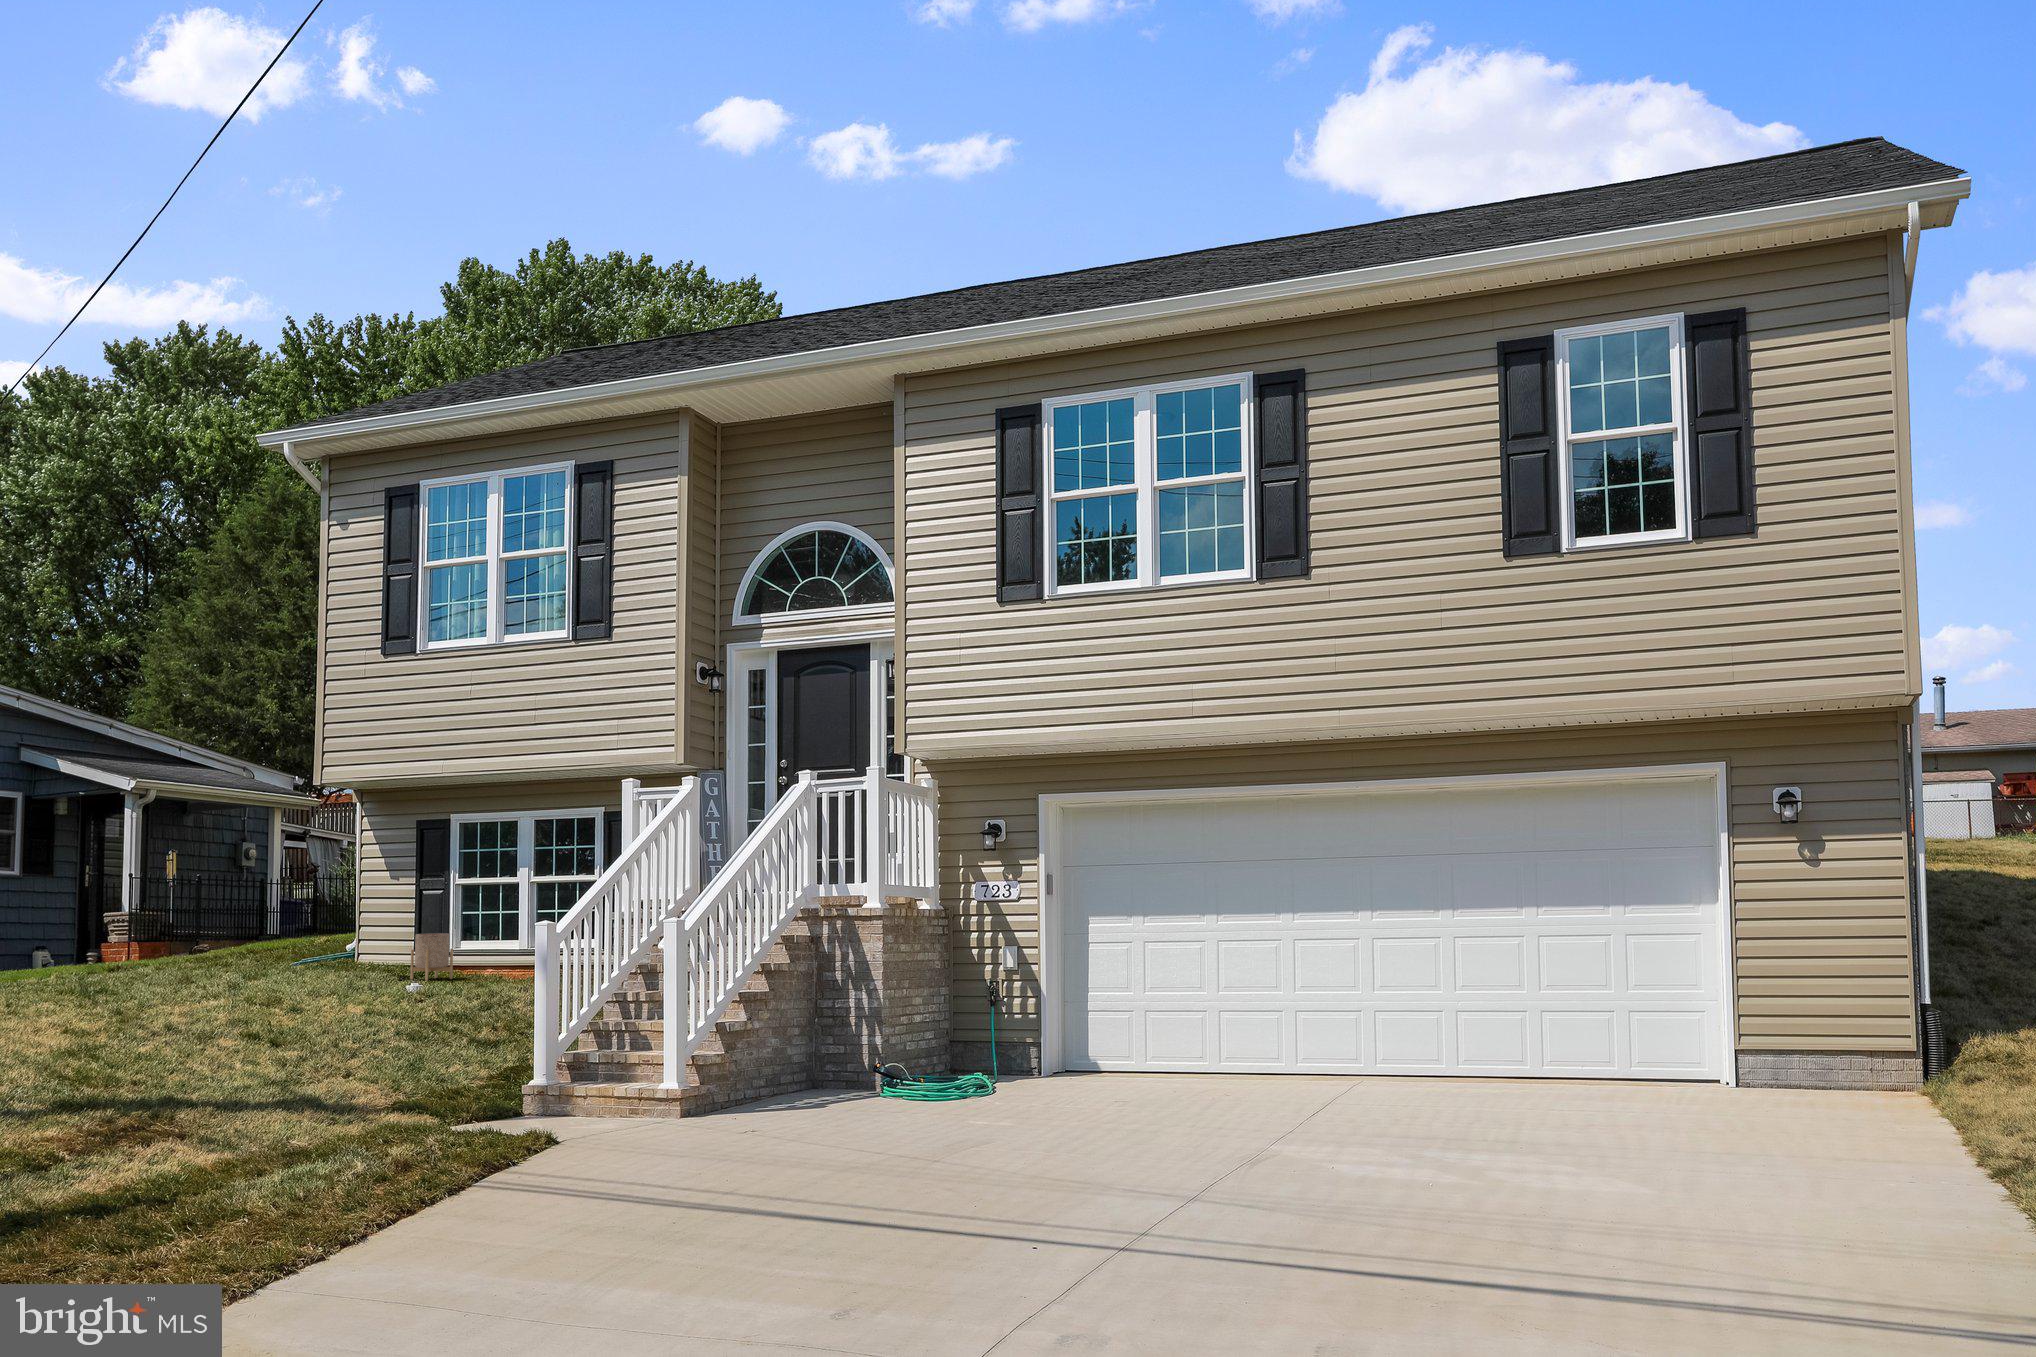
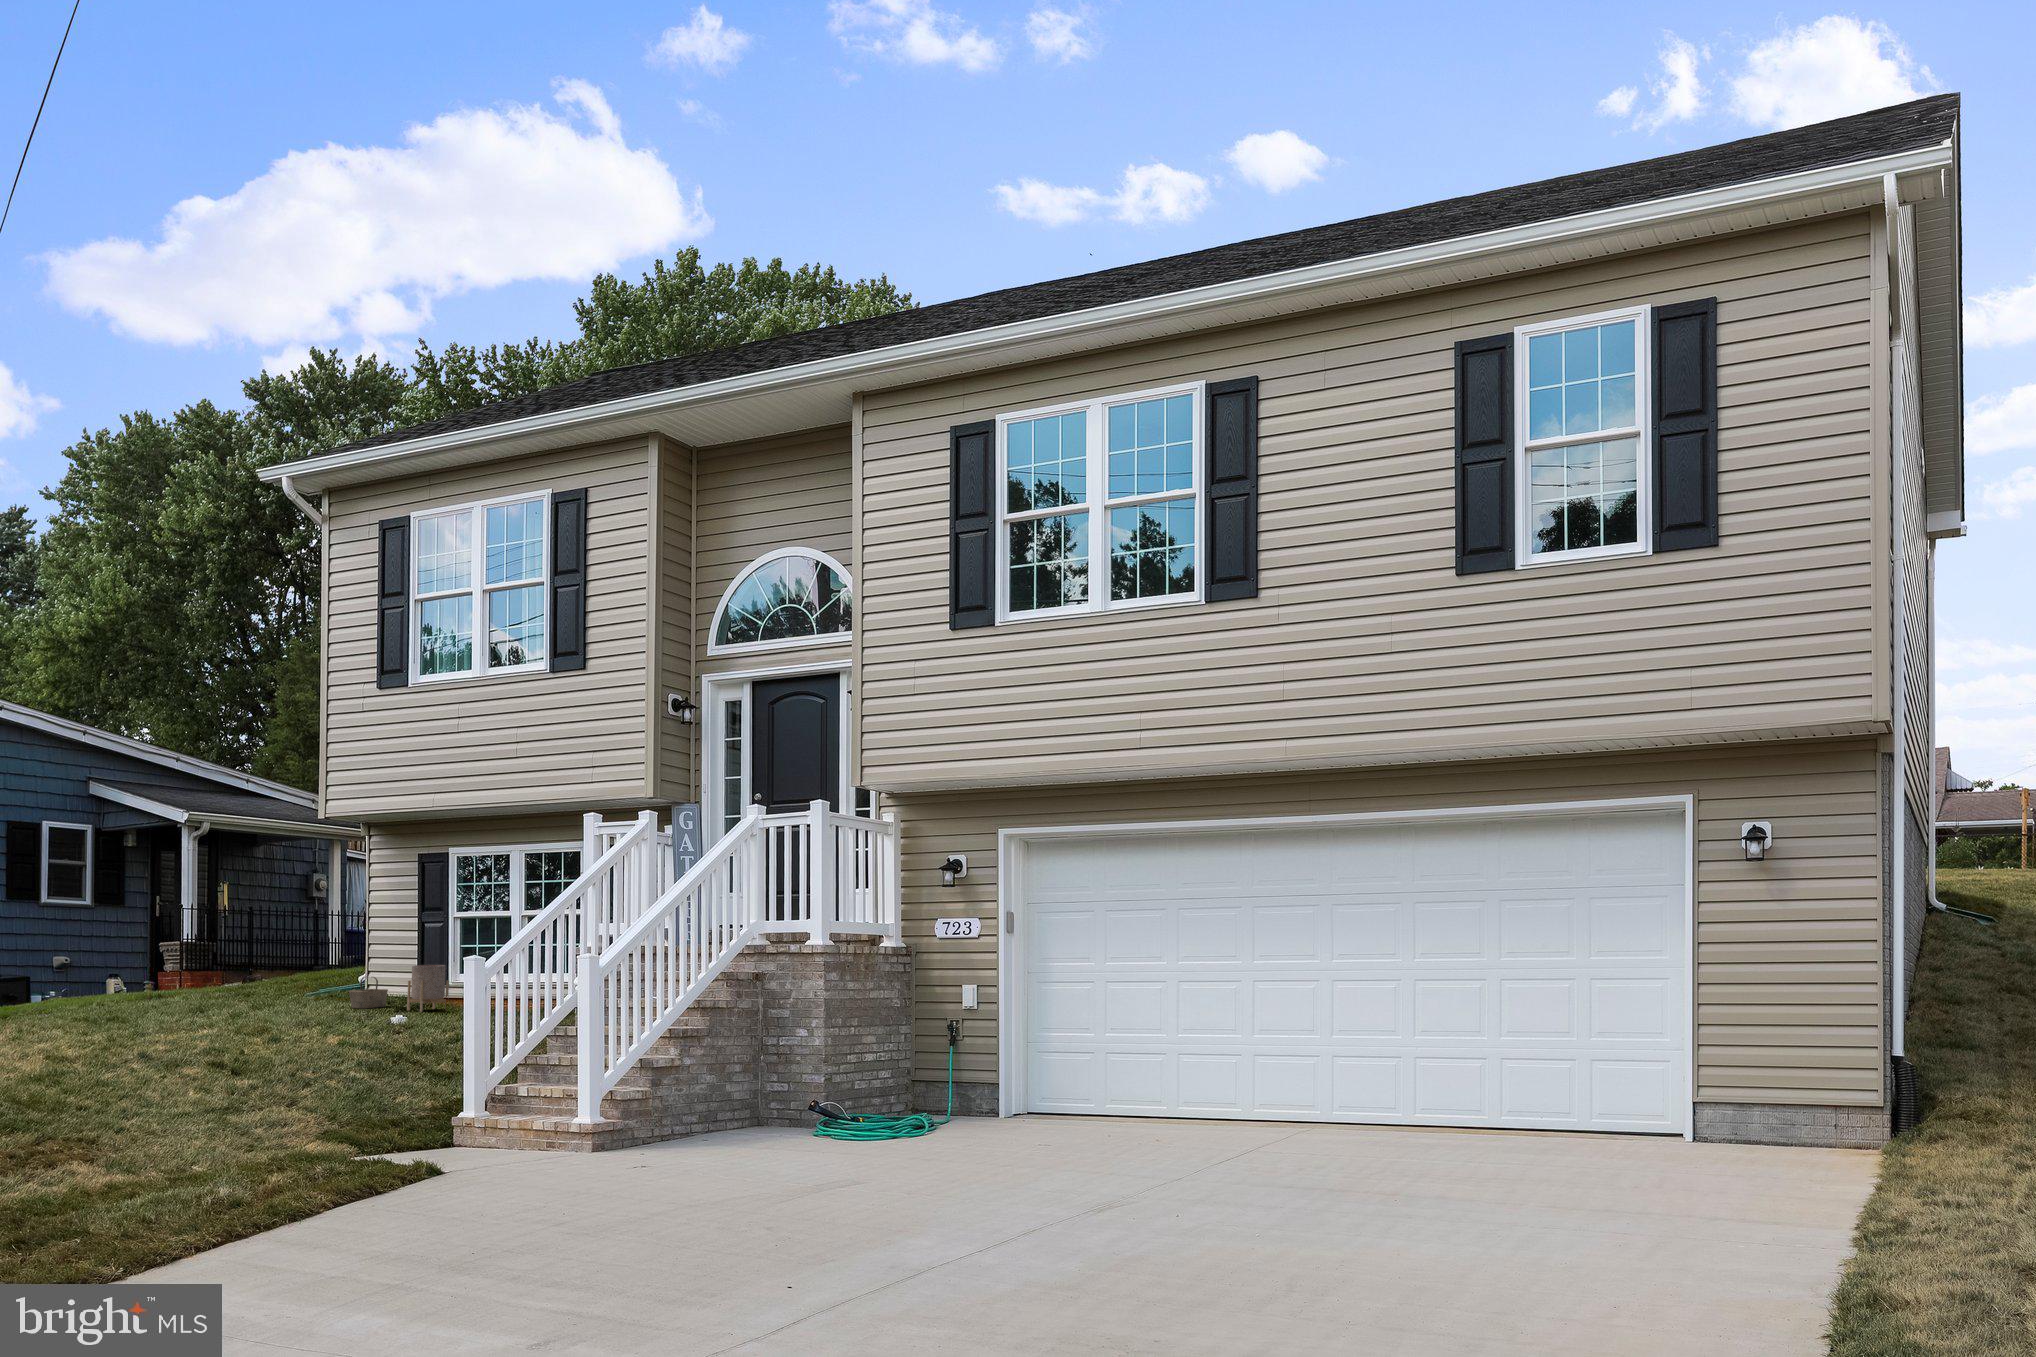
basket: none [347,946,386,978] -> present [349,977,388,1009]

